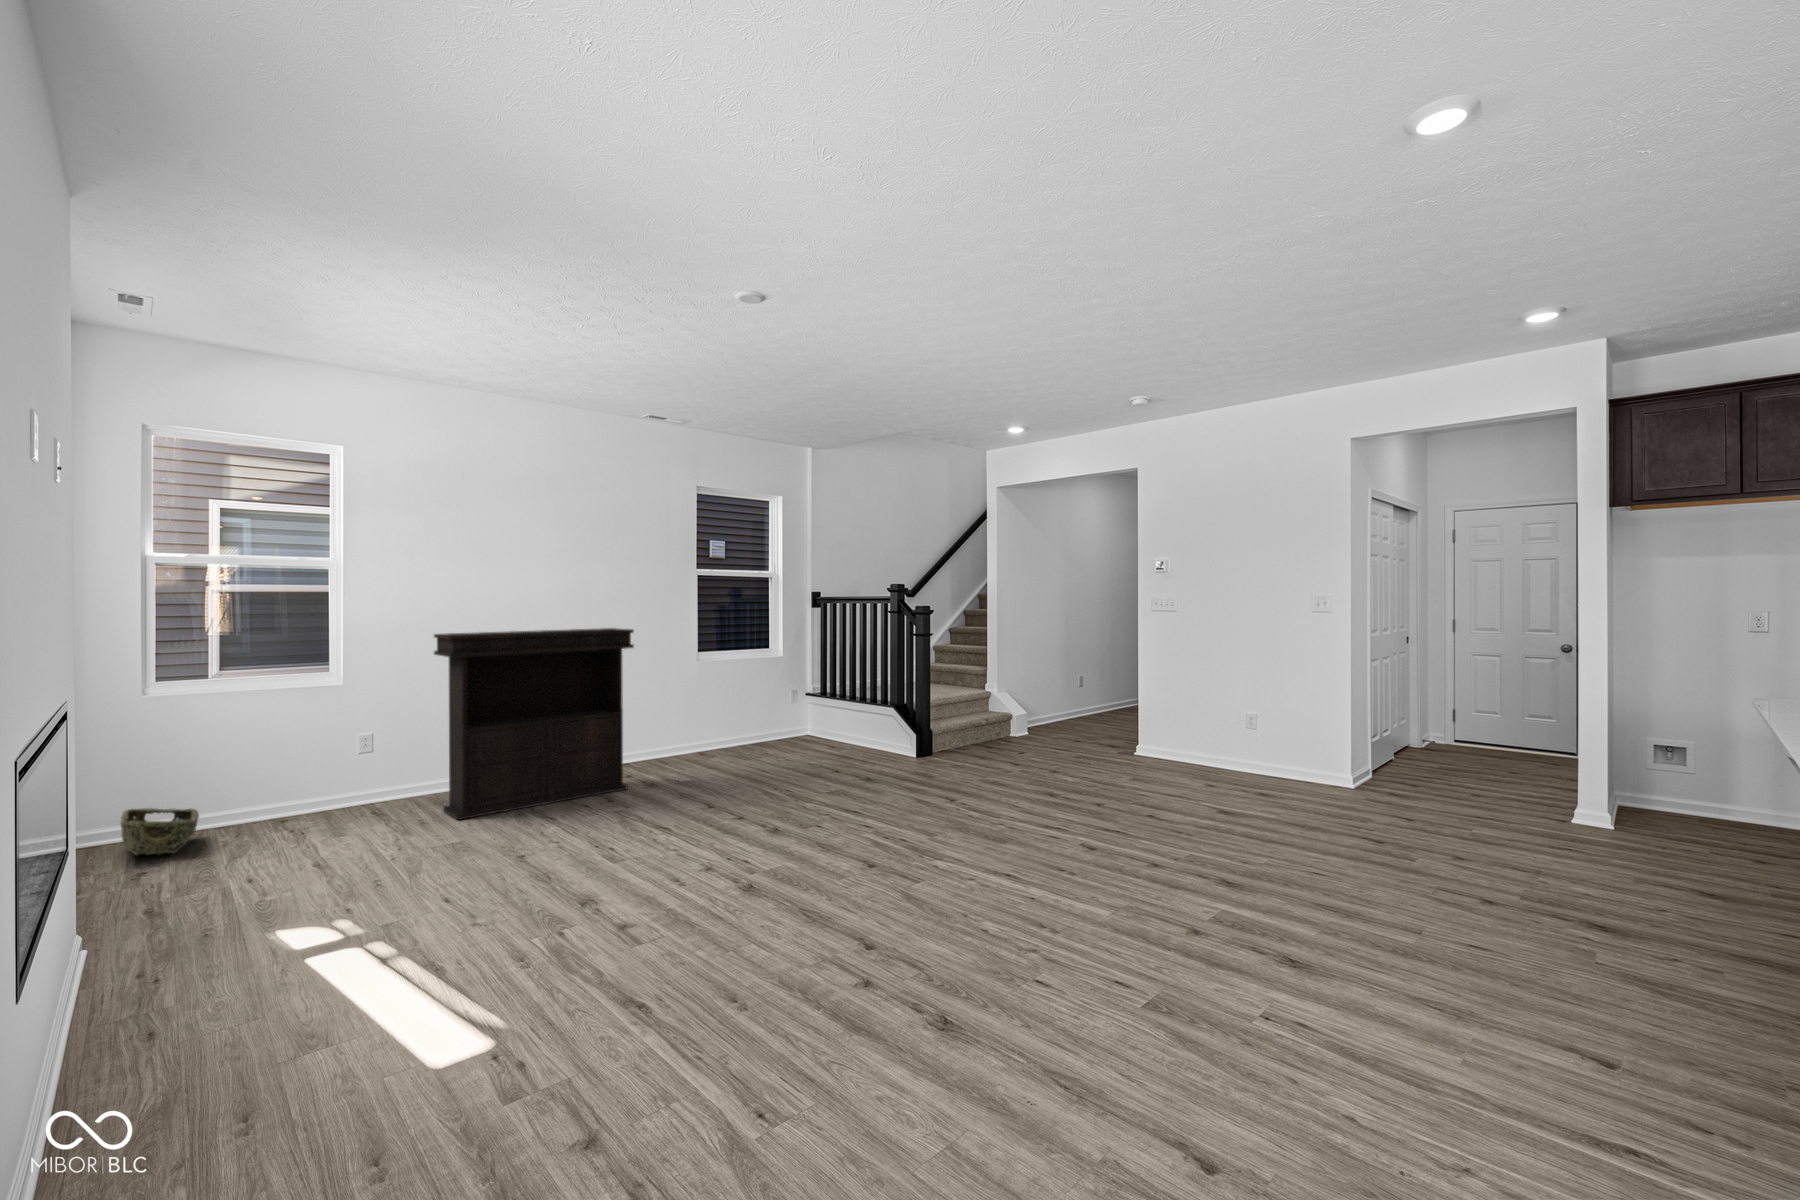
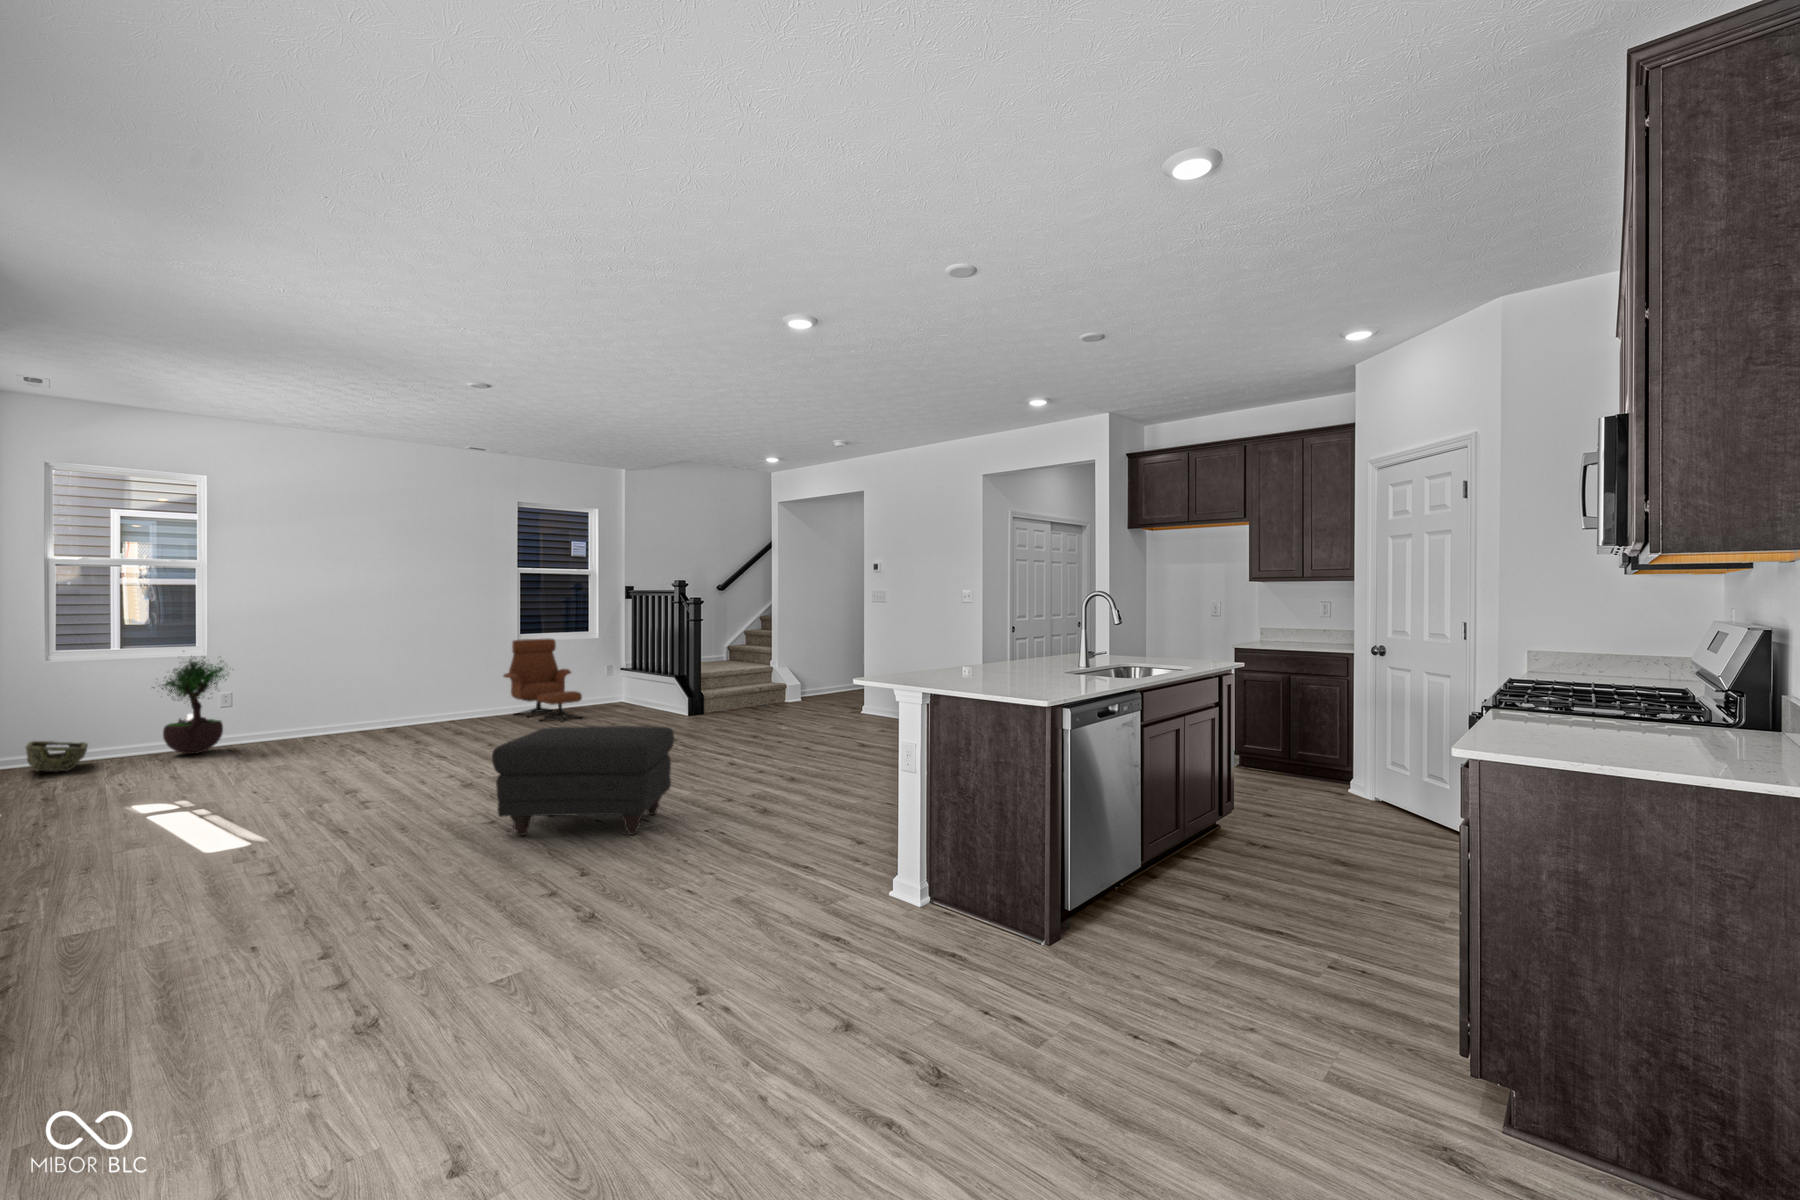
console table: present [434,628,634,820] -> none [278,613,446,752]
lounge chair: none [683,659,787,769] -> present [503,639,582,722]
potted tree: none [279,683,378,822] -> present [153,651,227,754]
ottoman: none [897,826,1166,1033] -> present [492,726,674,836]

